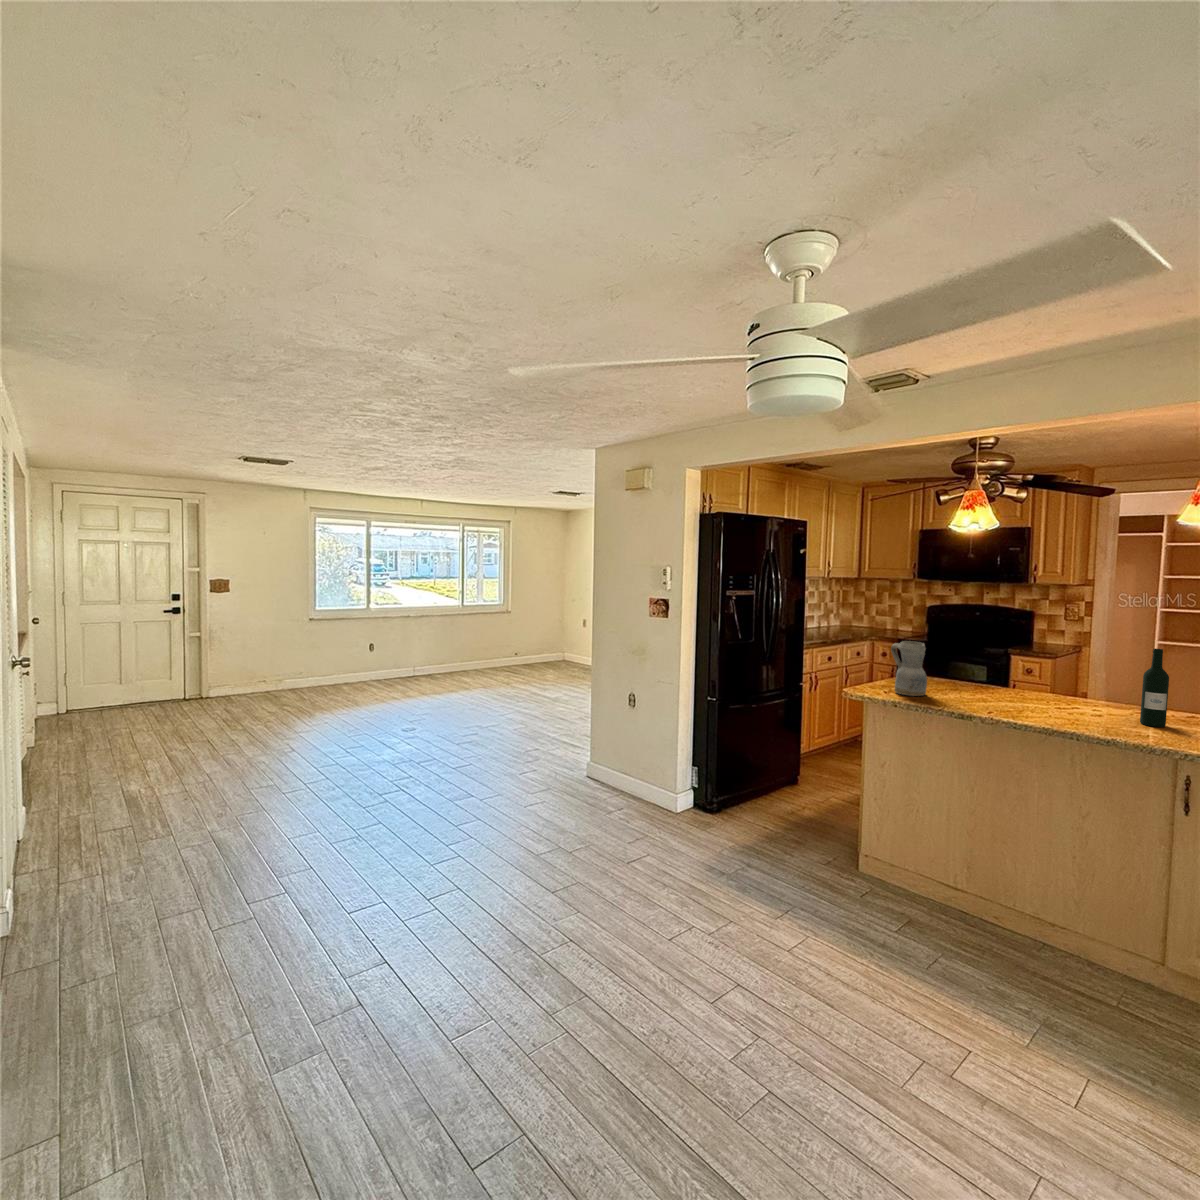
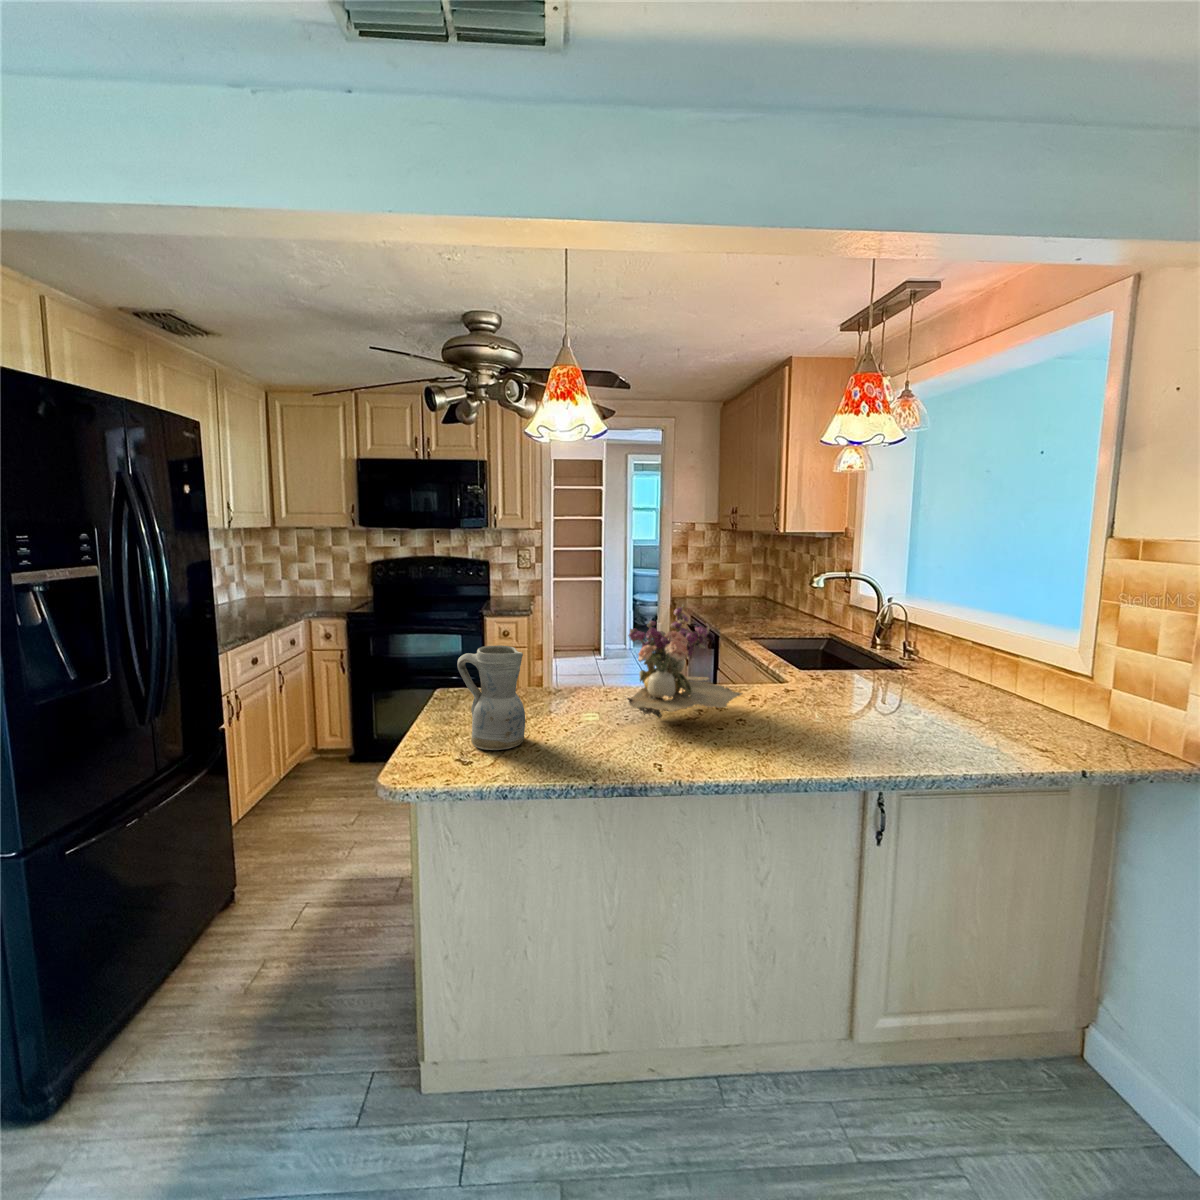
flower arrangement: none [996,637,1099,707] -> present [627,605,742,718]
wine bottle: present [1140,649,1169,727] -> none [777,613,806,716]

